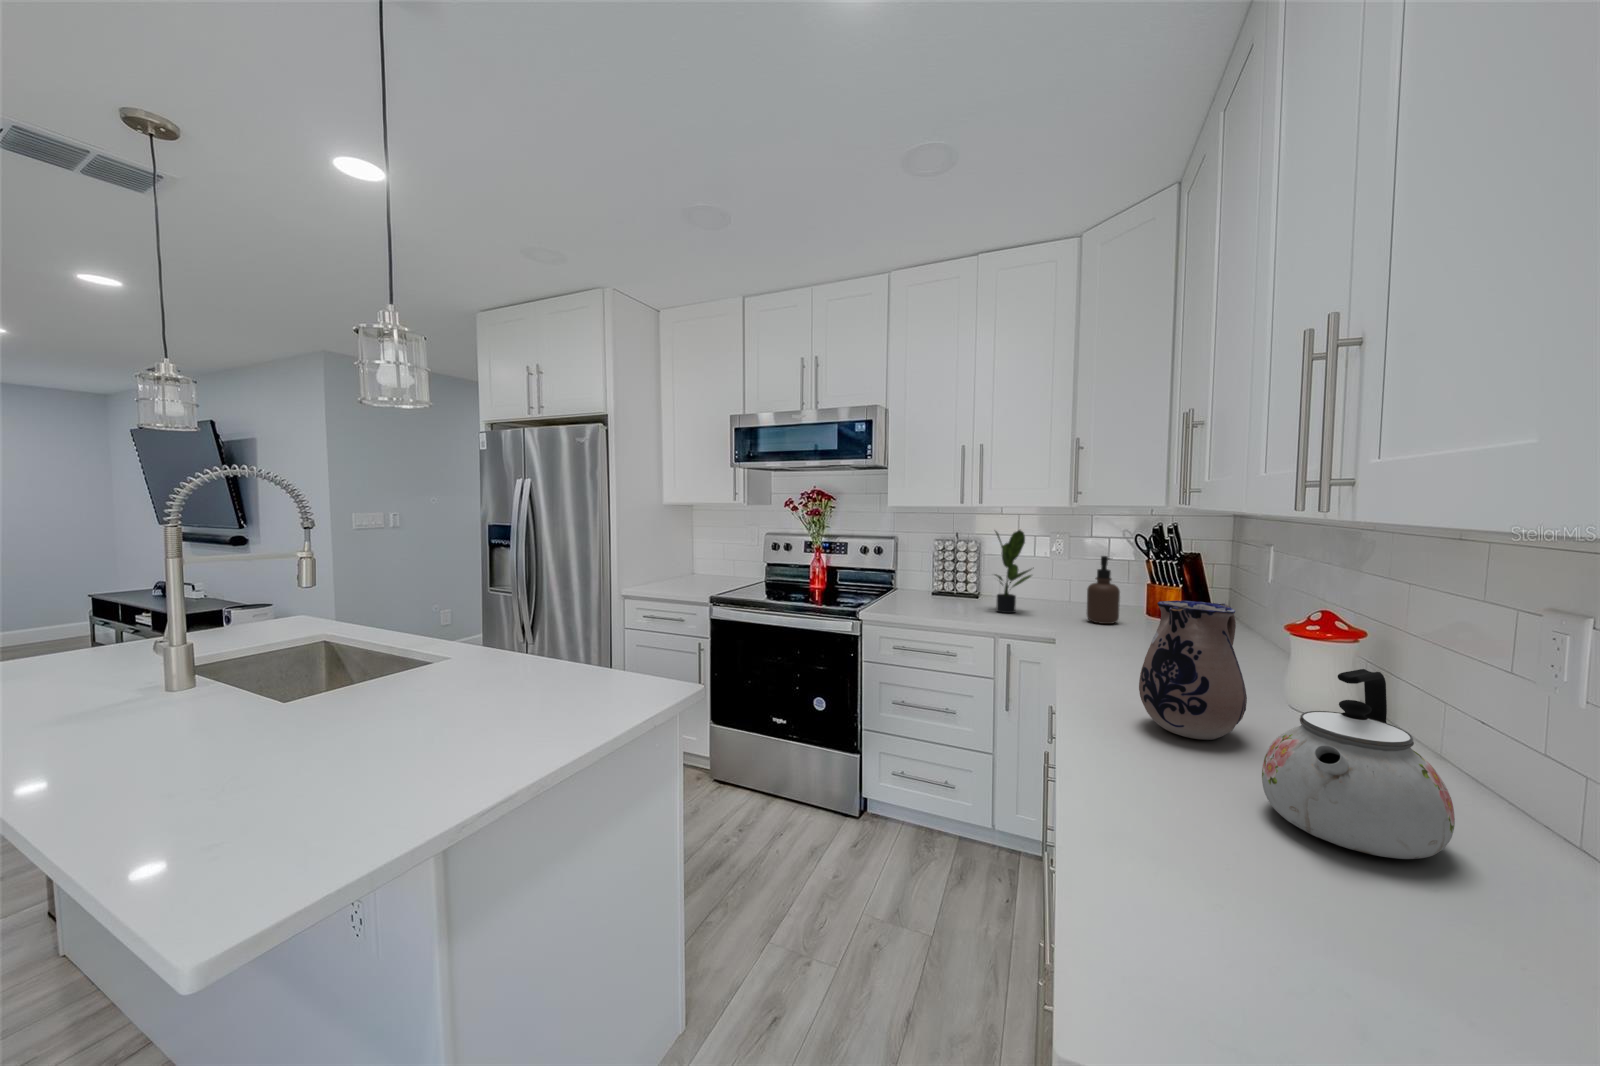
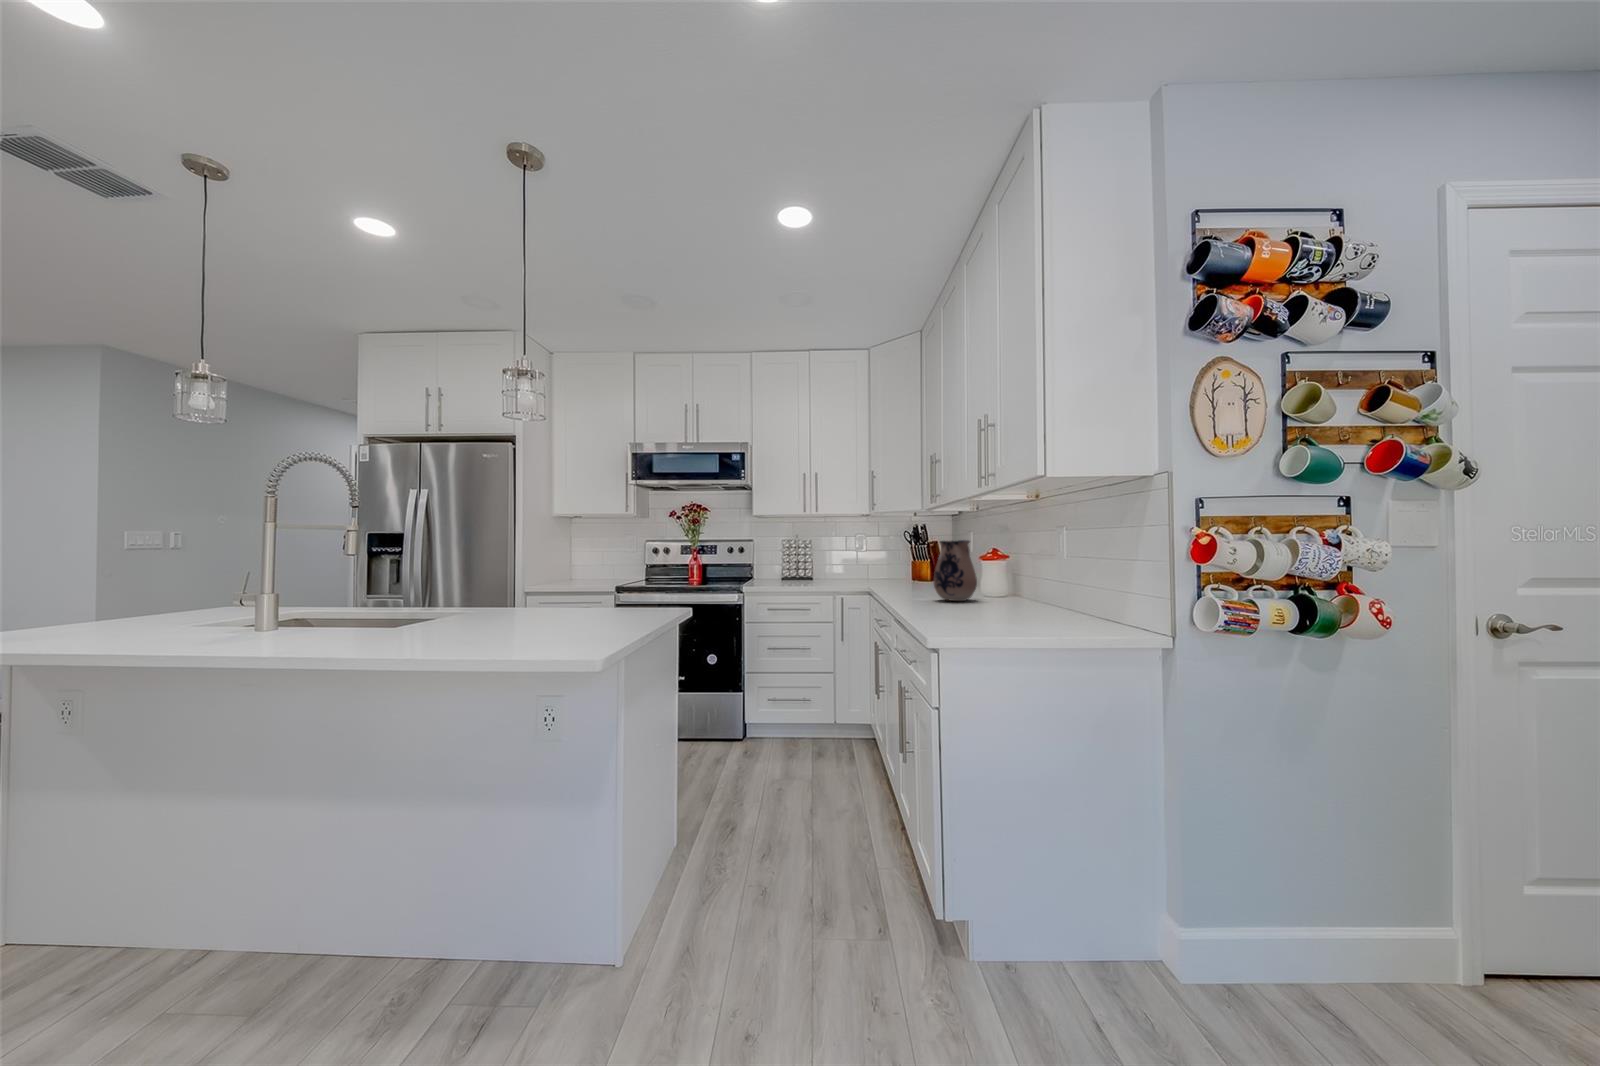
potted plant: present [995,530,1031,613] -> none [822,527,853,584]
soap dispenser: present [1087,556,1120,624] -> none [884,542,901,583]
kettle: present [1262,669,1455,859] -> none [988,547,1044,610]

